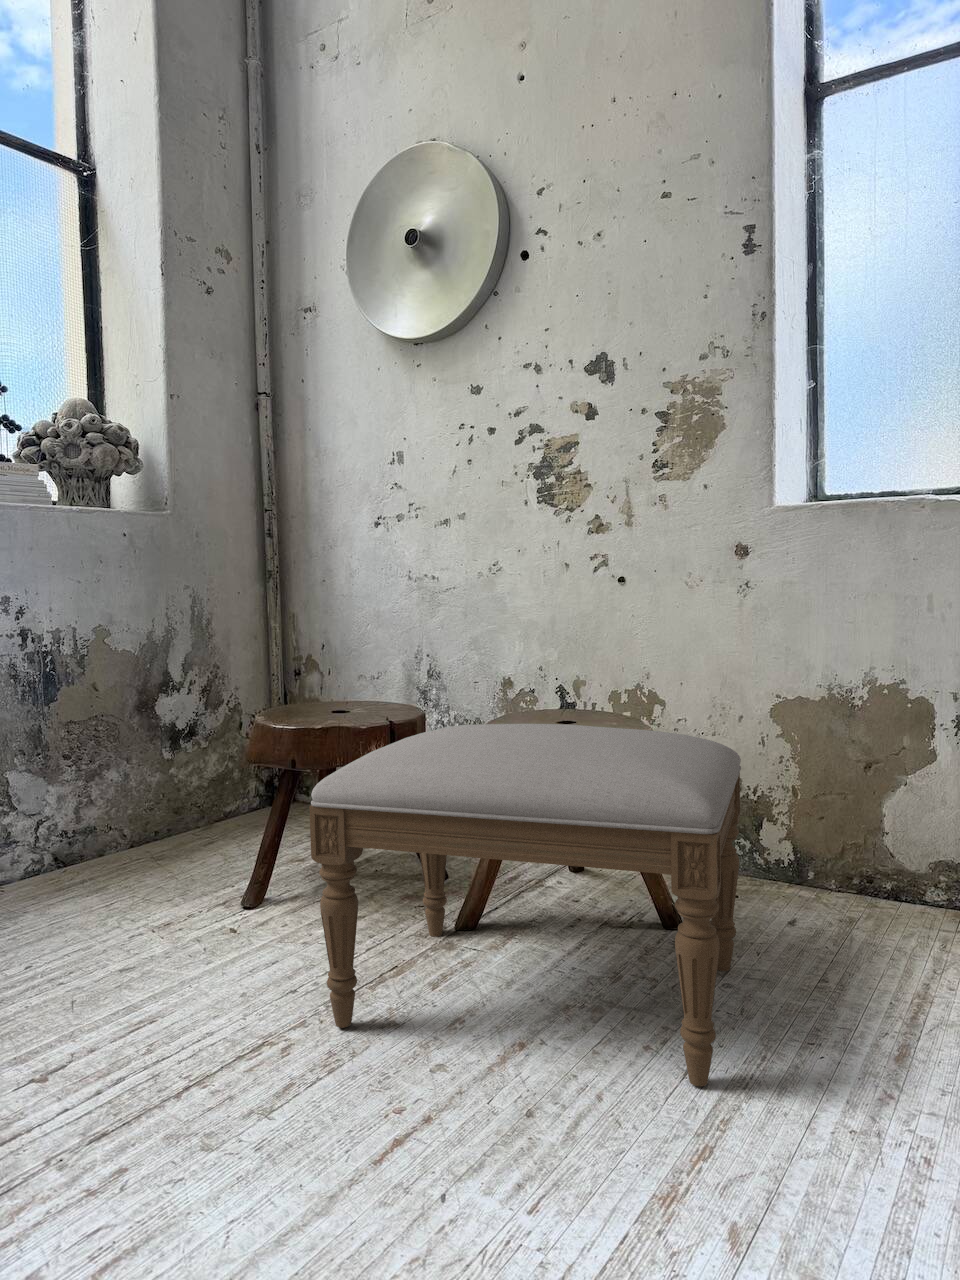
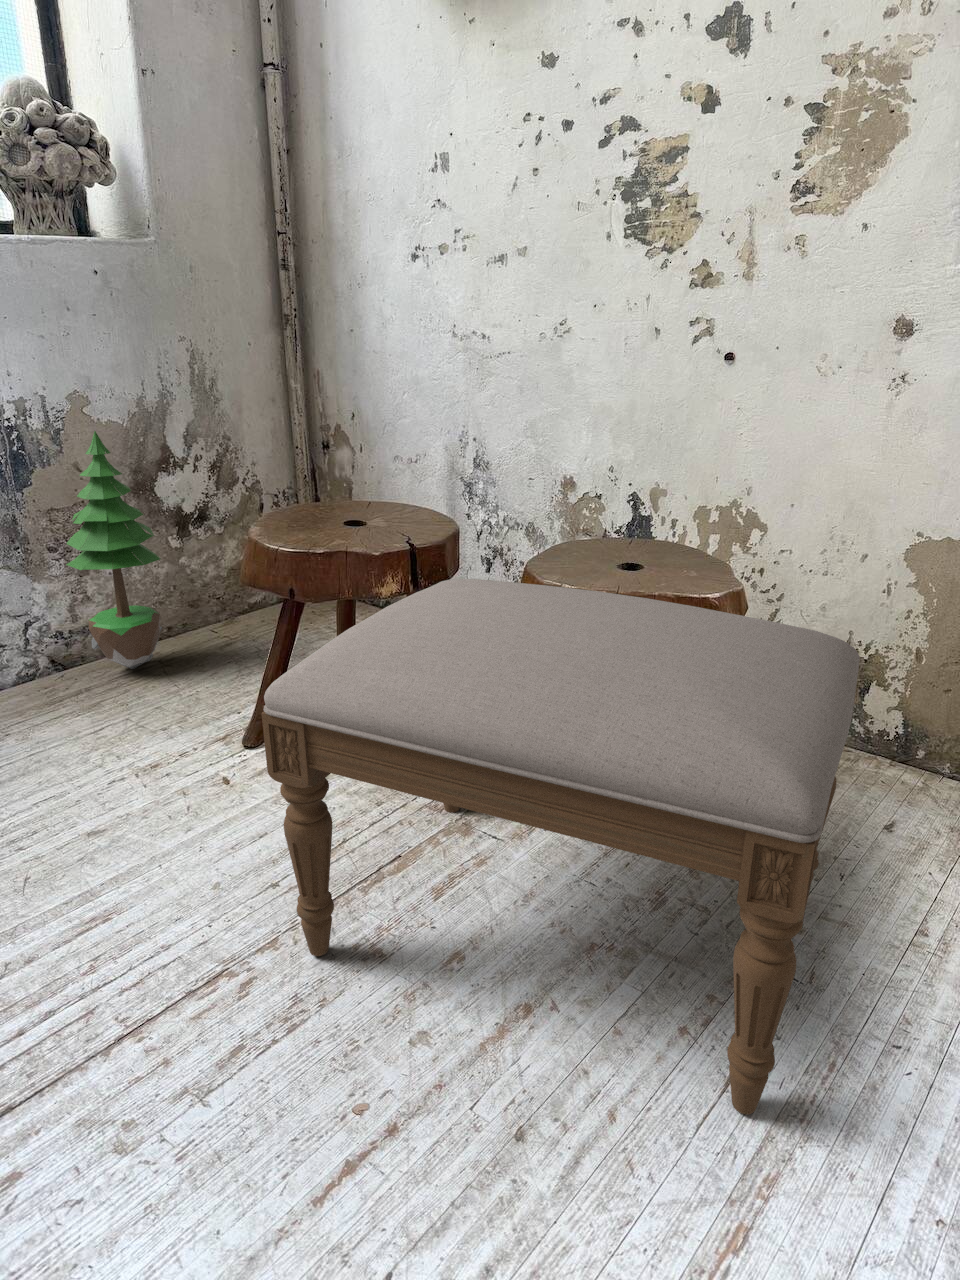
potted tree: none [82,652,164,864] -> present [66,431,162,669]

